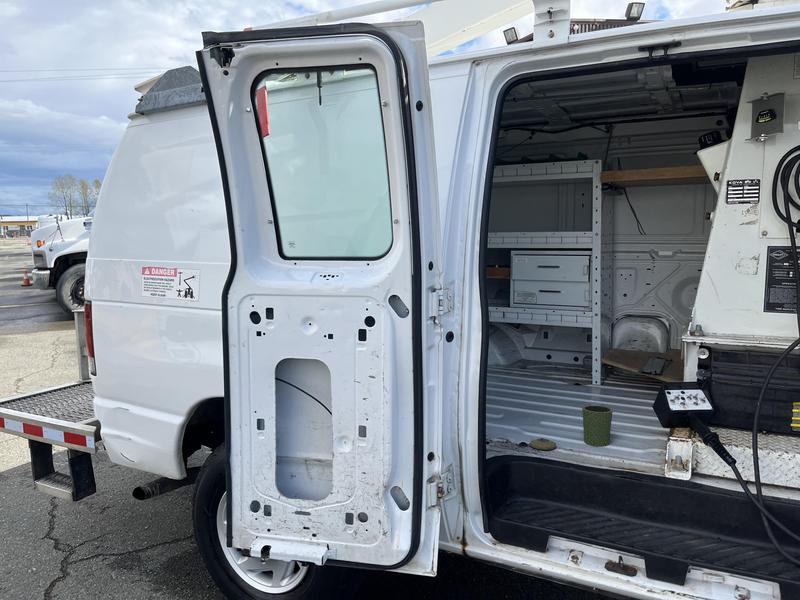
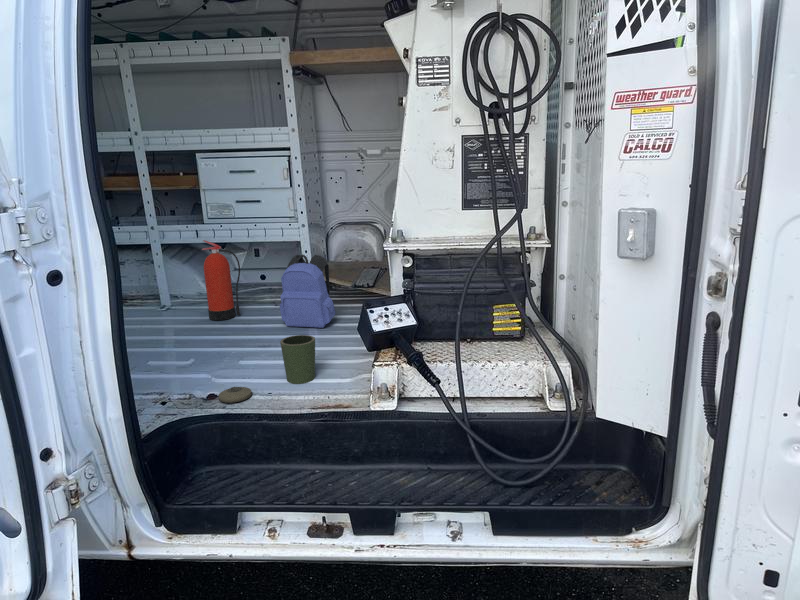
fire extinguisher: none [508,321,539,389] -> present [202,240,240,320]
backpack: none [573,340,624,407] -> present [280,255,335,328]

